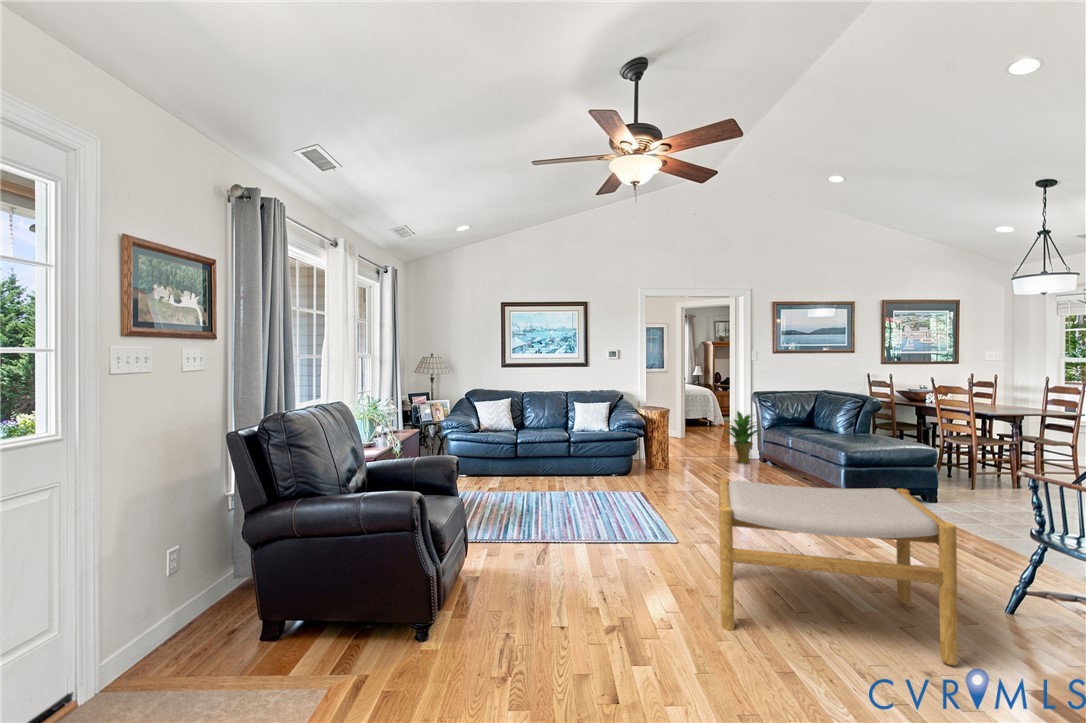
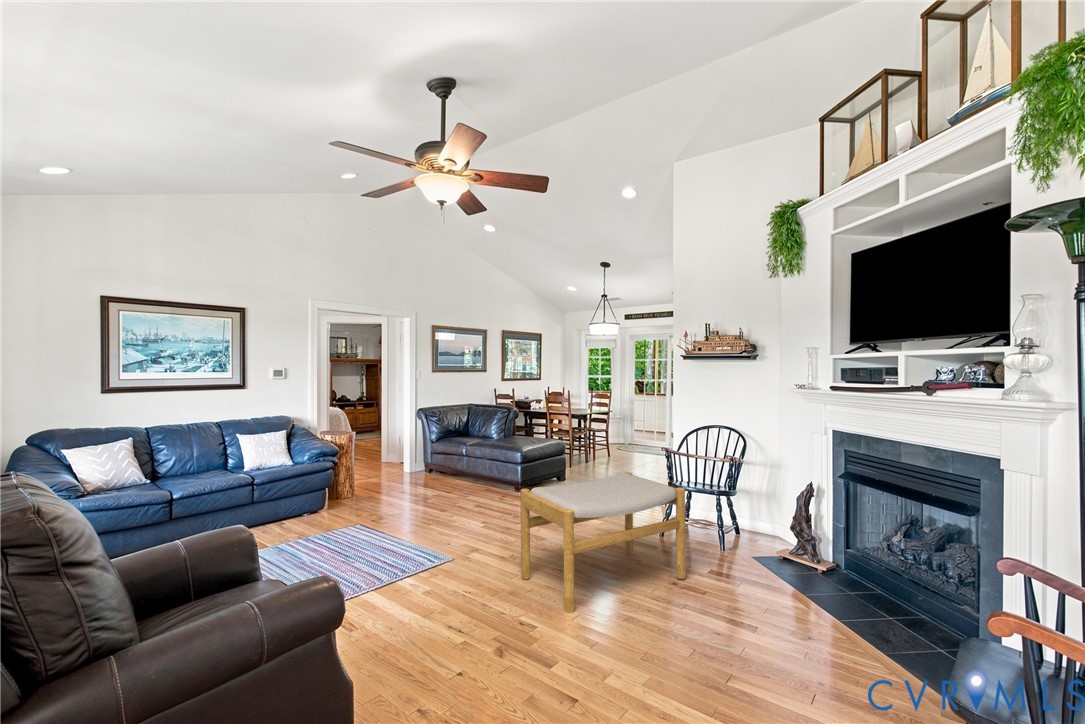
potted plant: present [727,411,761,464] -> none [394,428,432,479]

